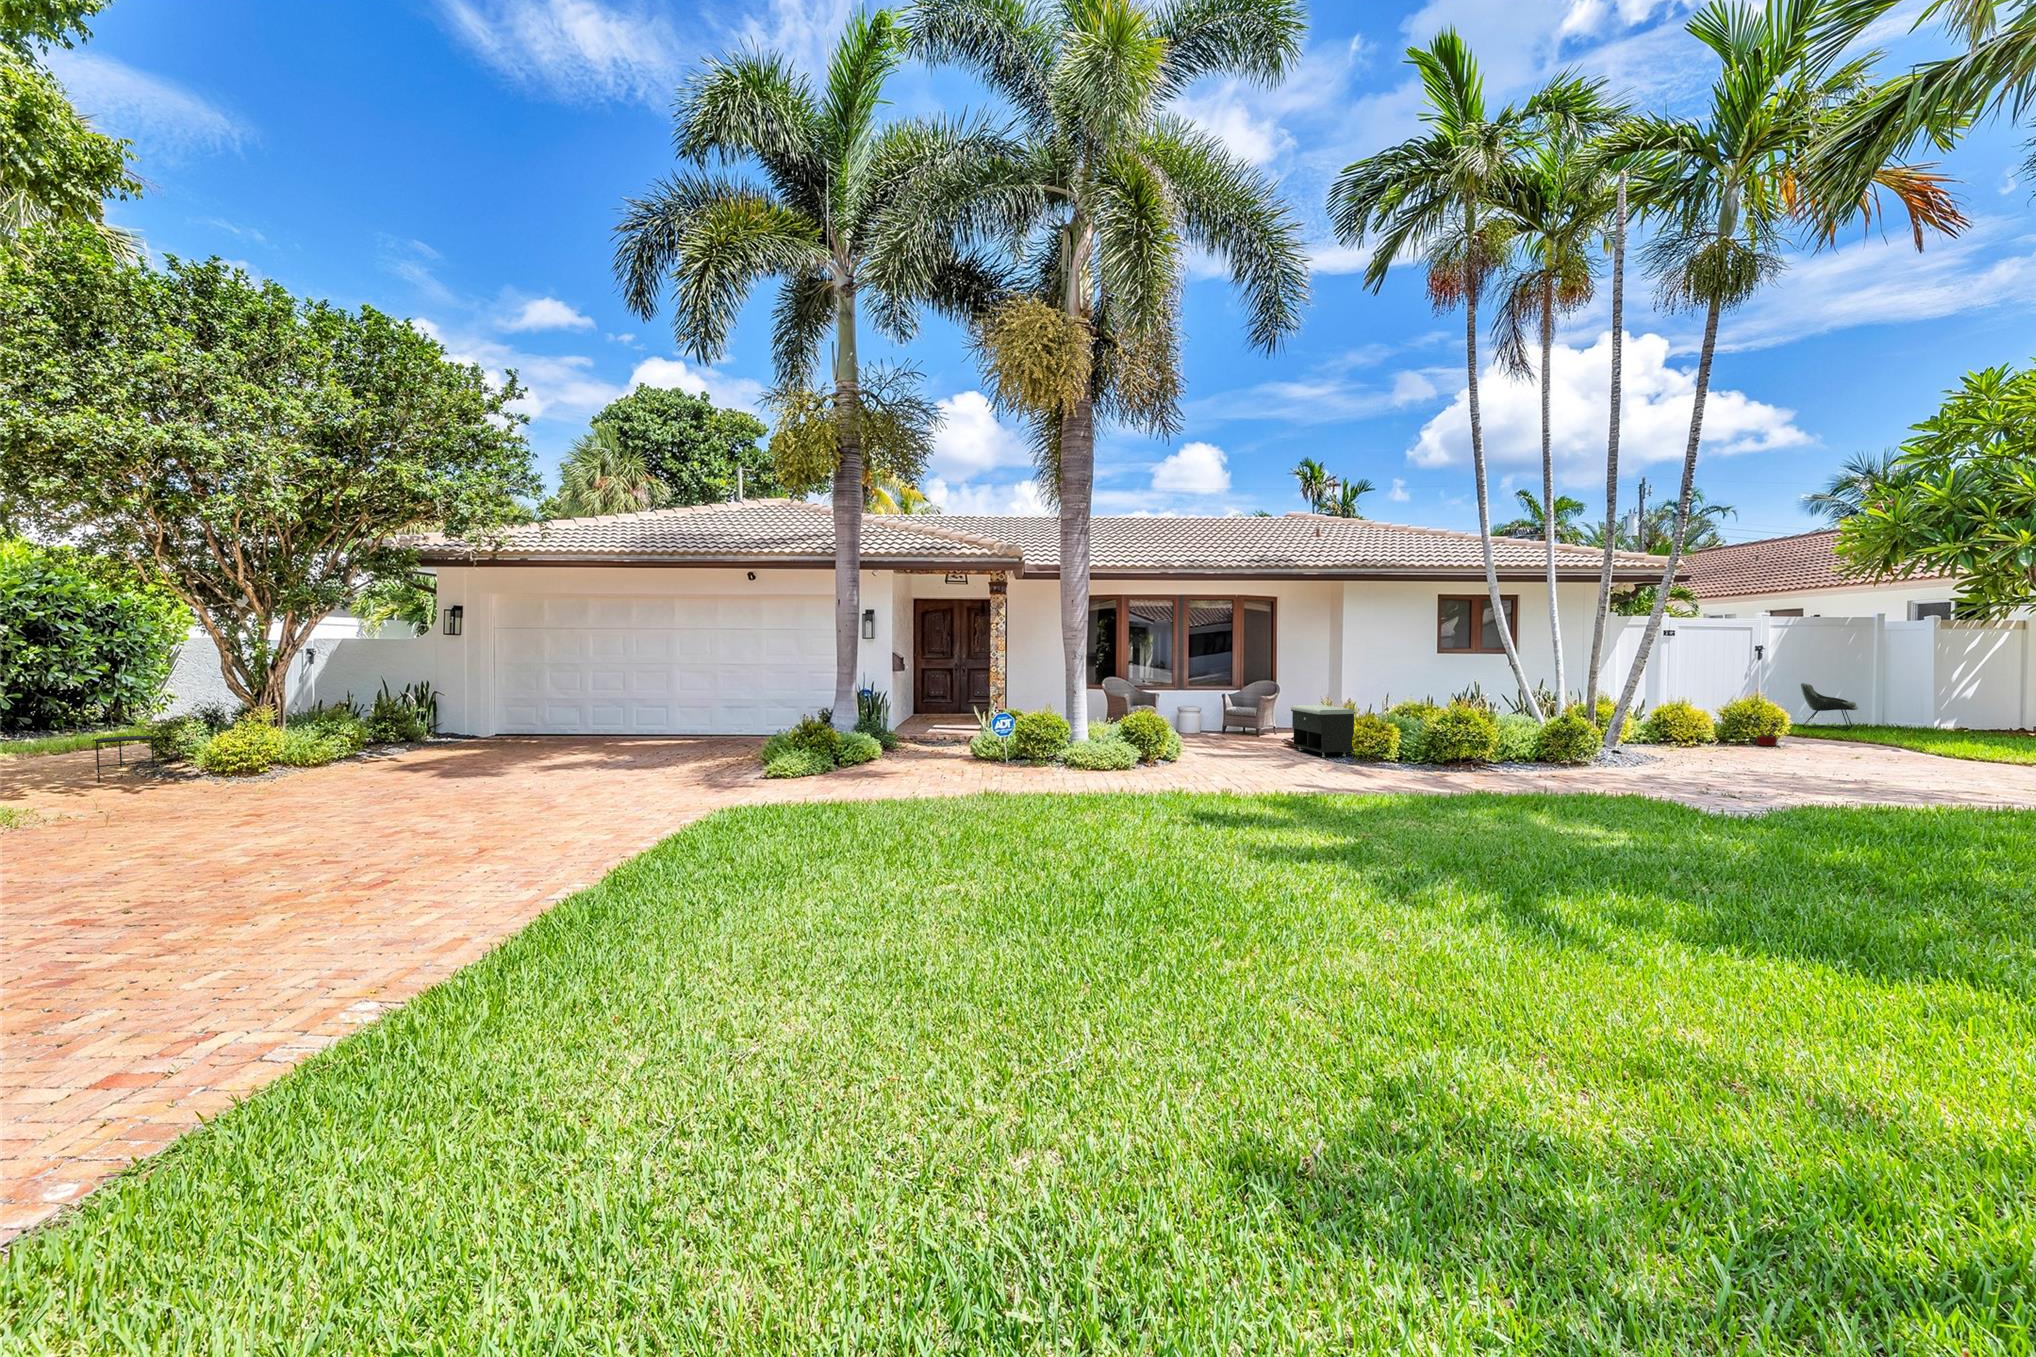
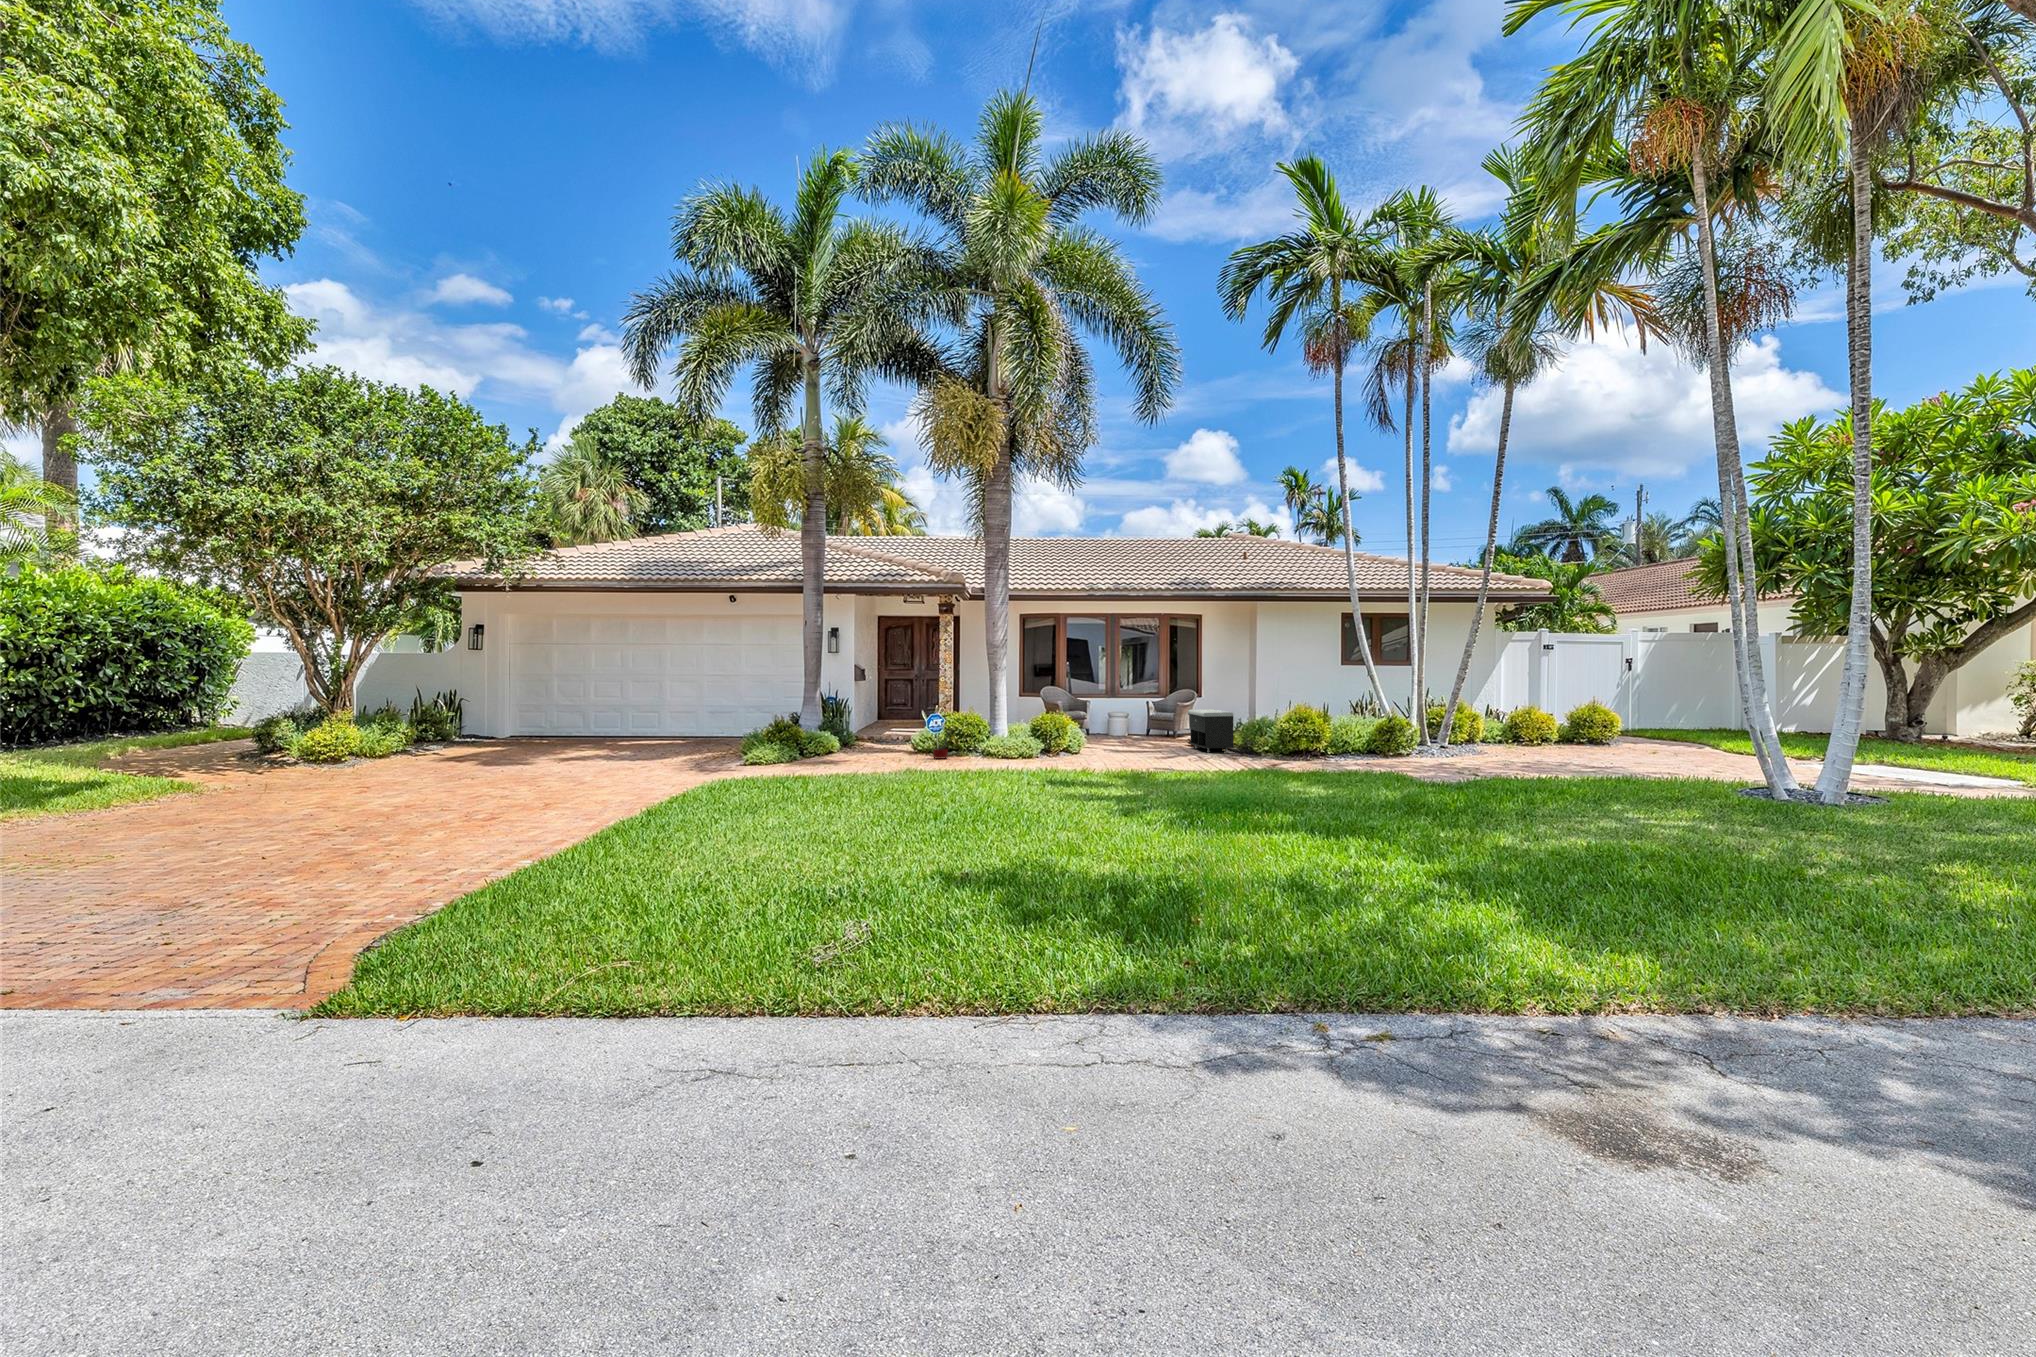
lounge chair: present [1801,683,1858,731] -> none [1674,693,1721,736]
decorative plant: present [1755,715,1778,746] -> present [933,729,954,759]
side table: present [92,736,155,783] -> none [213,730,258,766]

